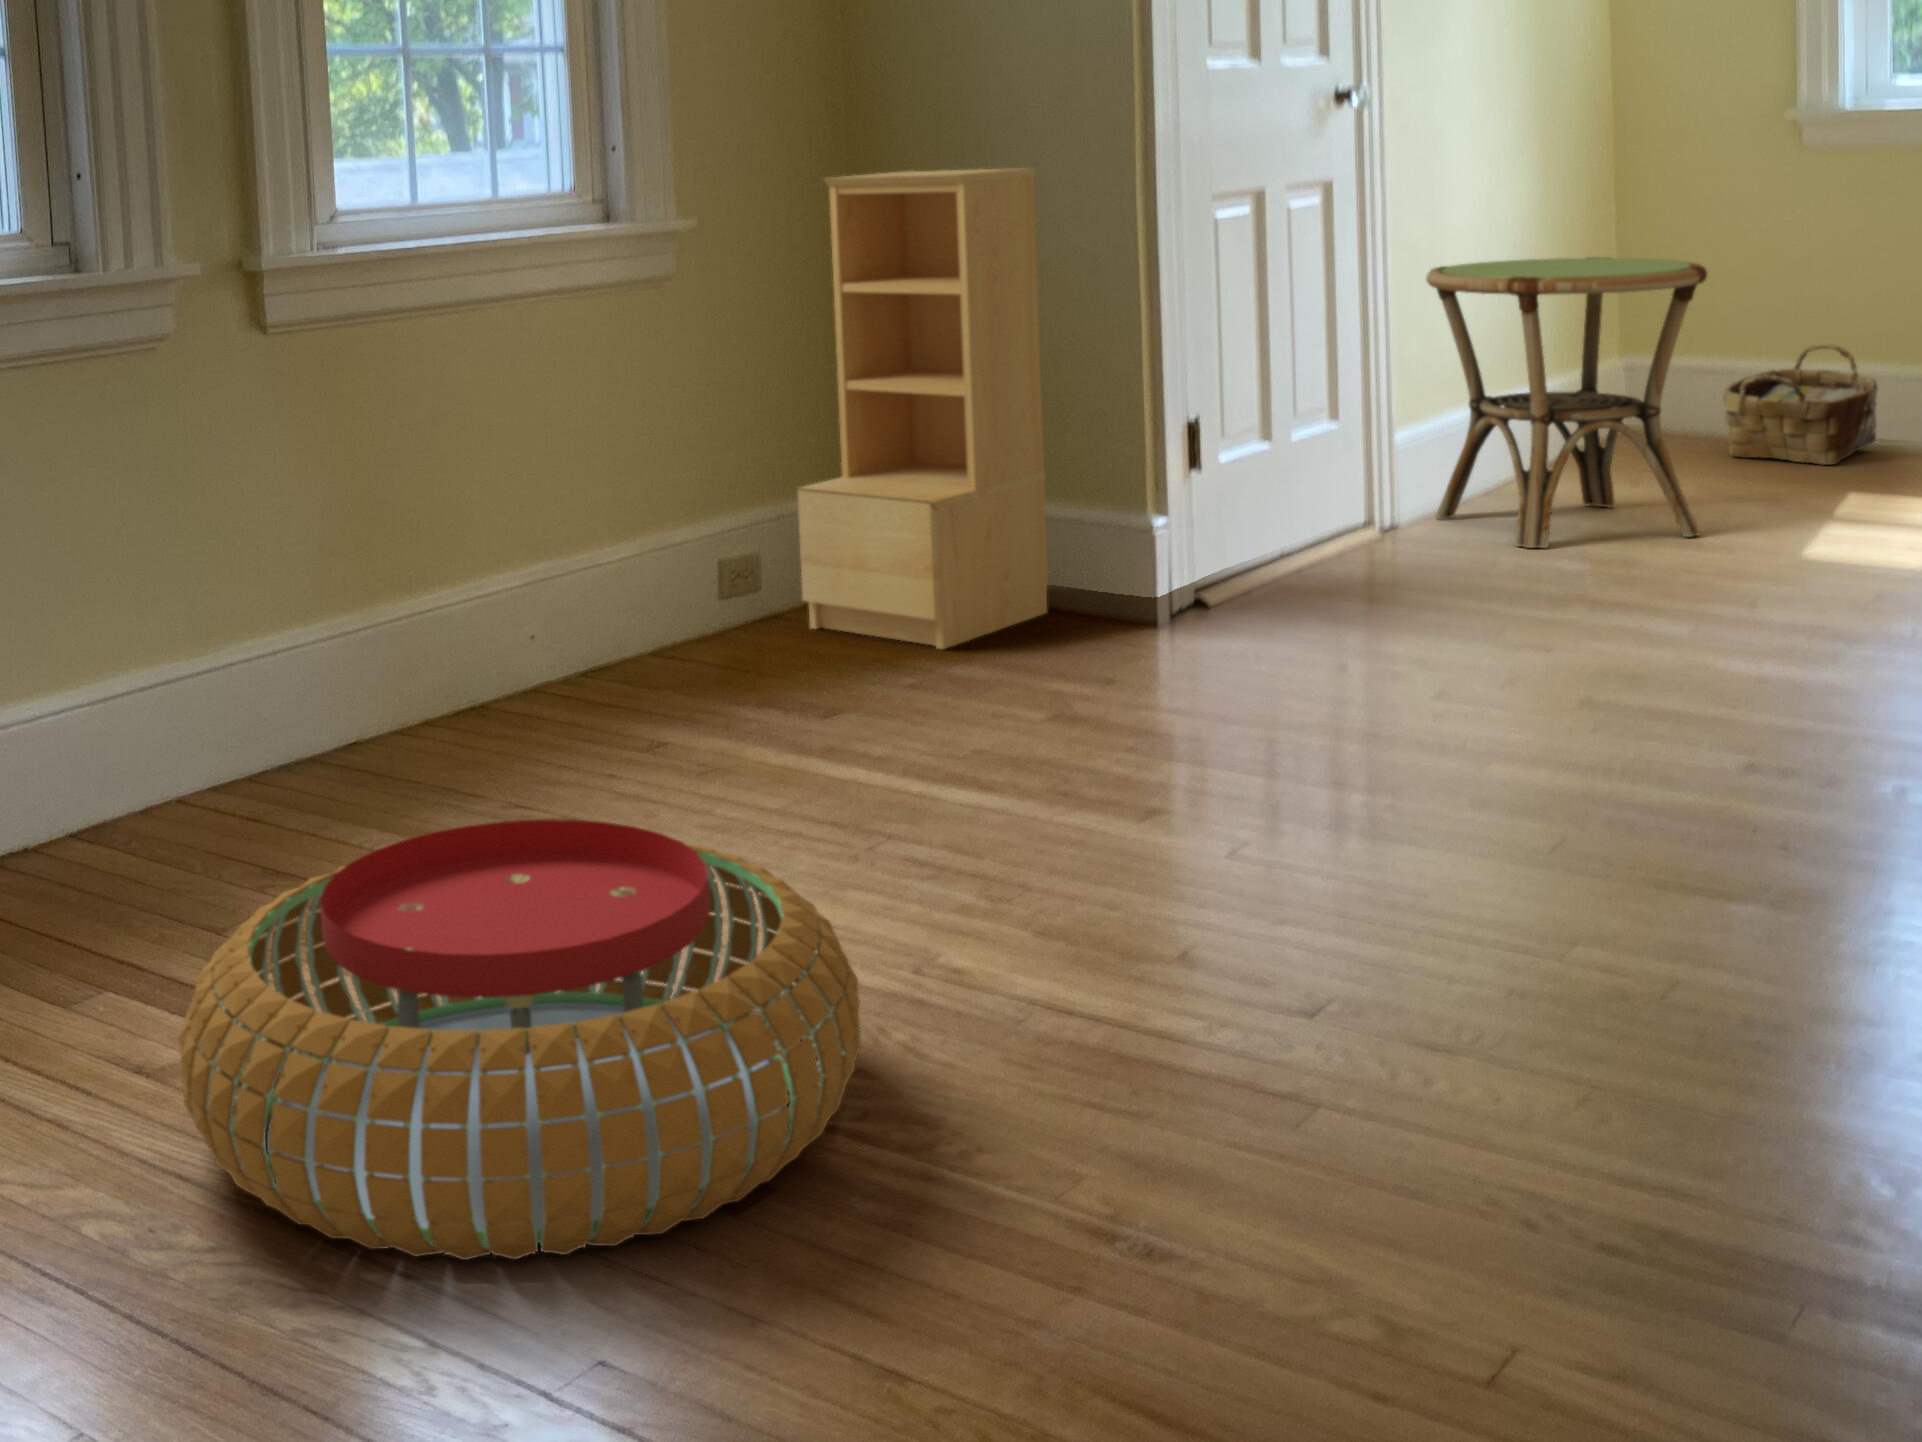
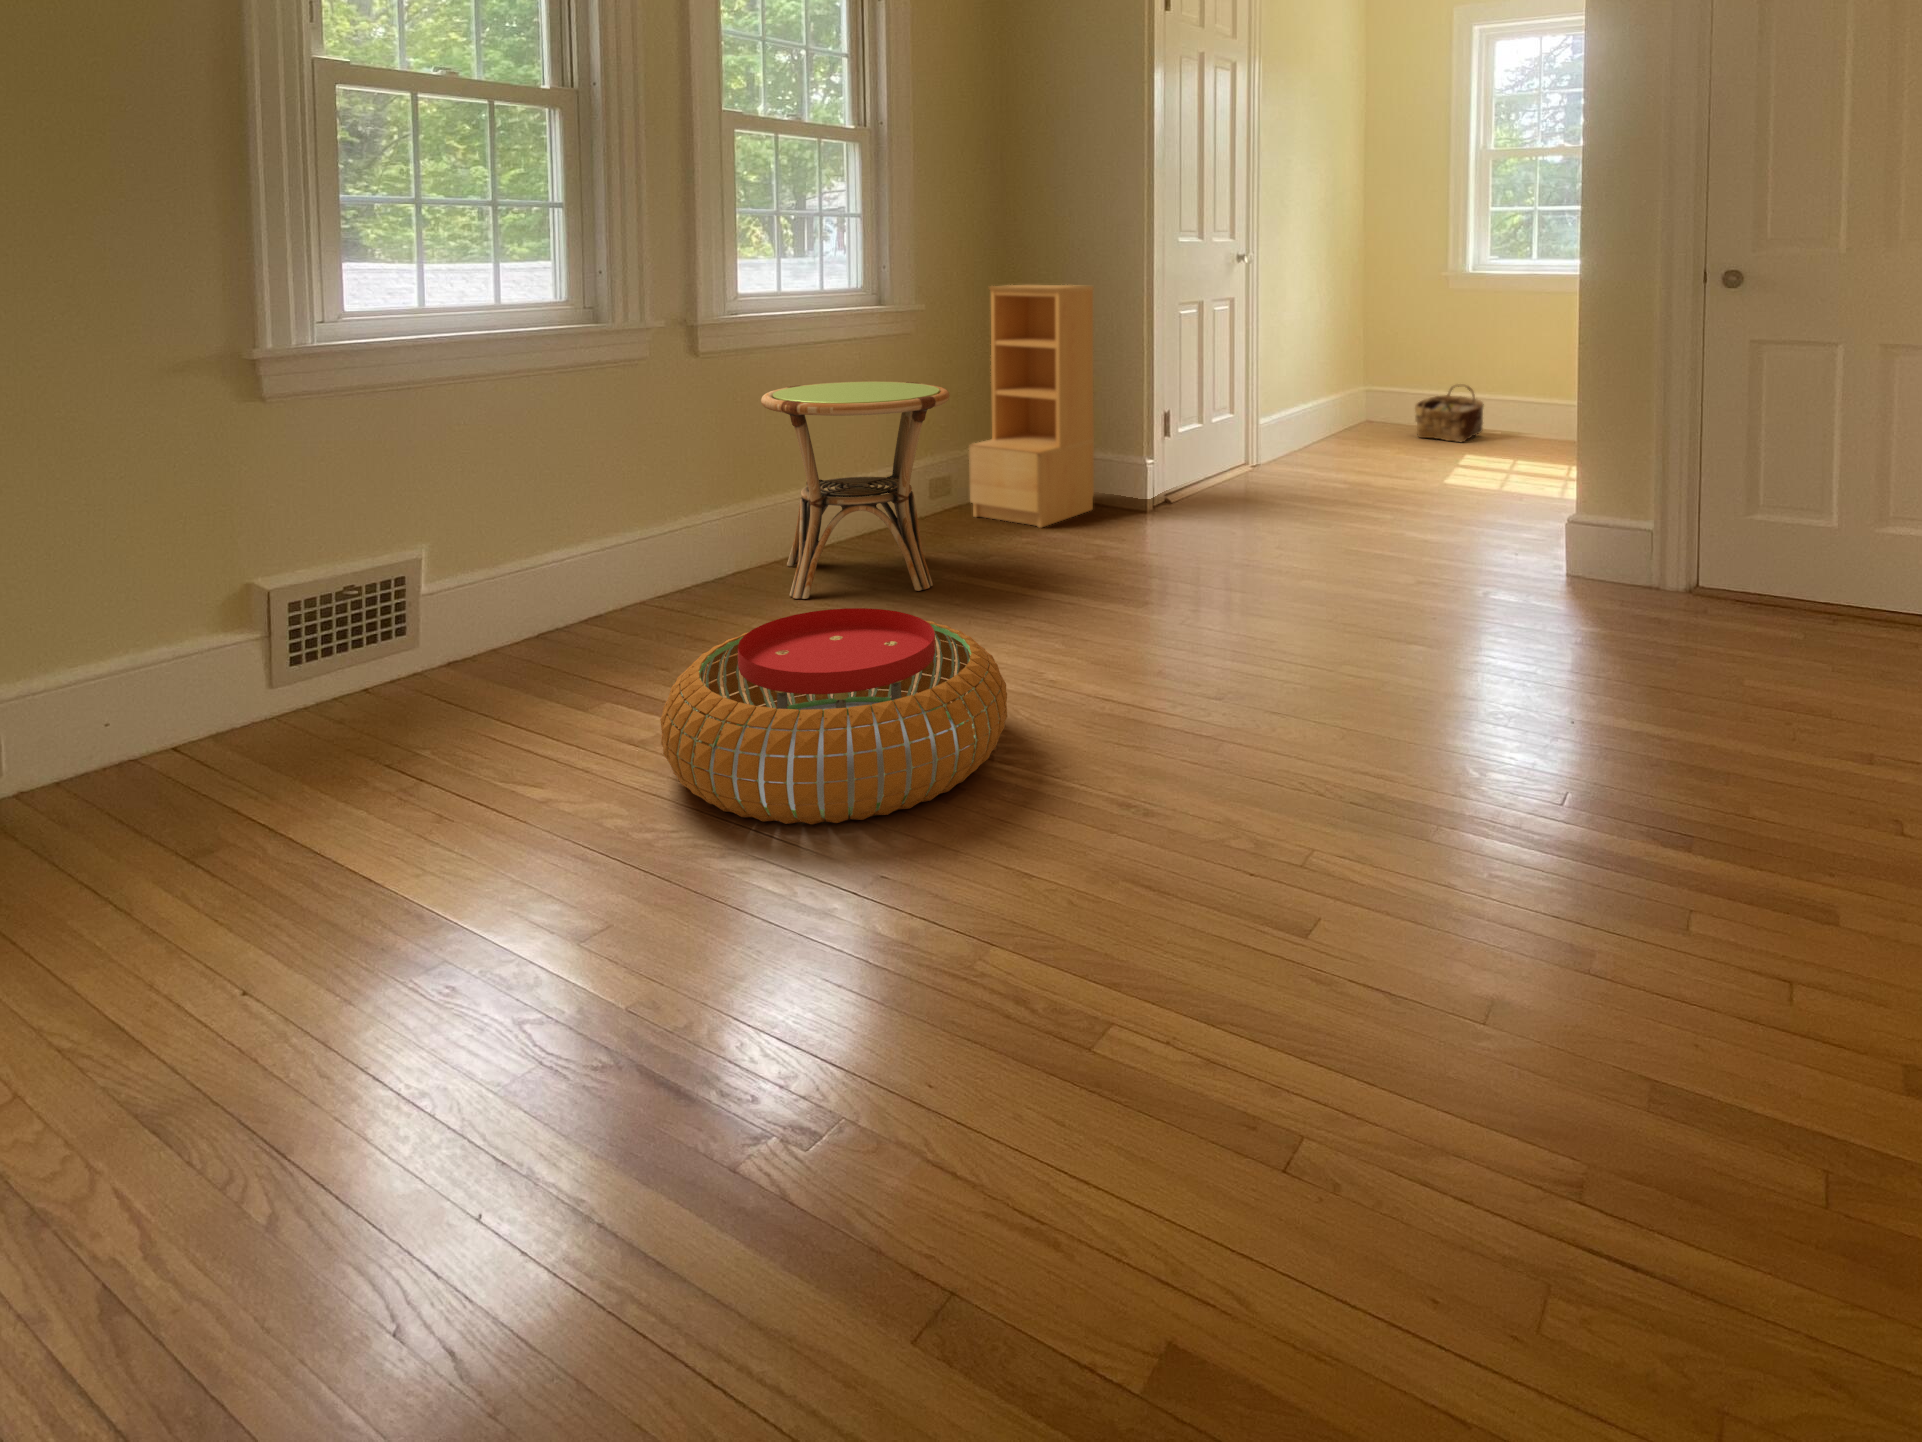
side table: present [1426,257,1707,548] -> present [761,382,950,599]

